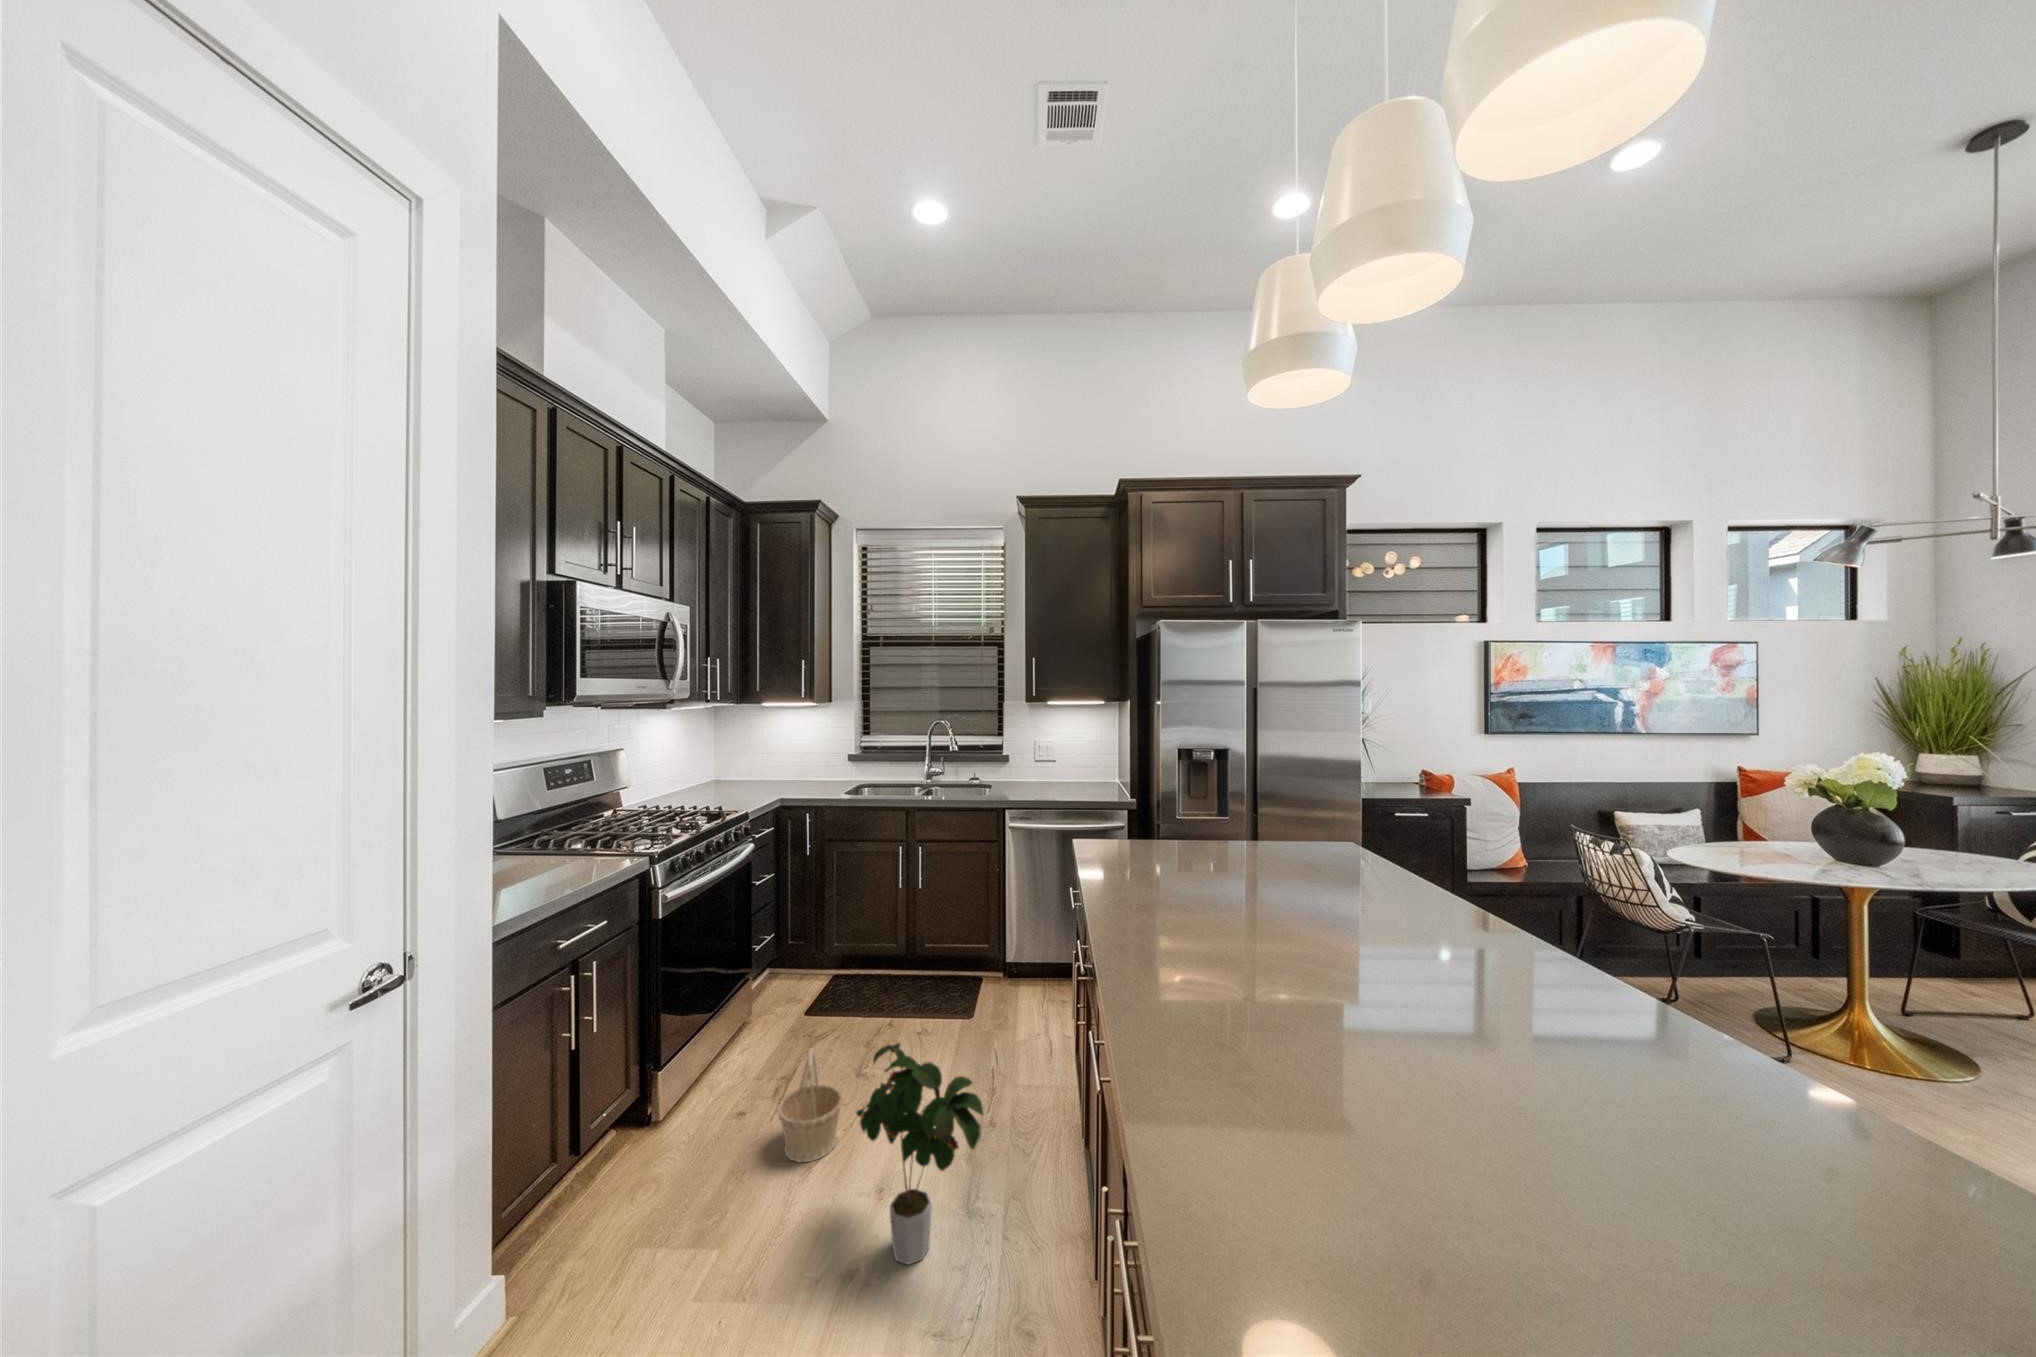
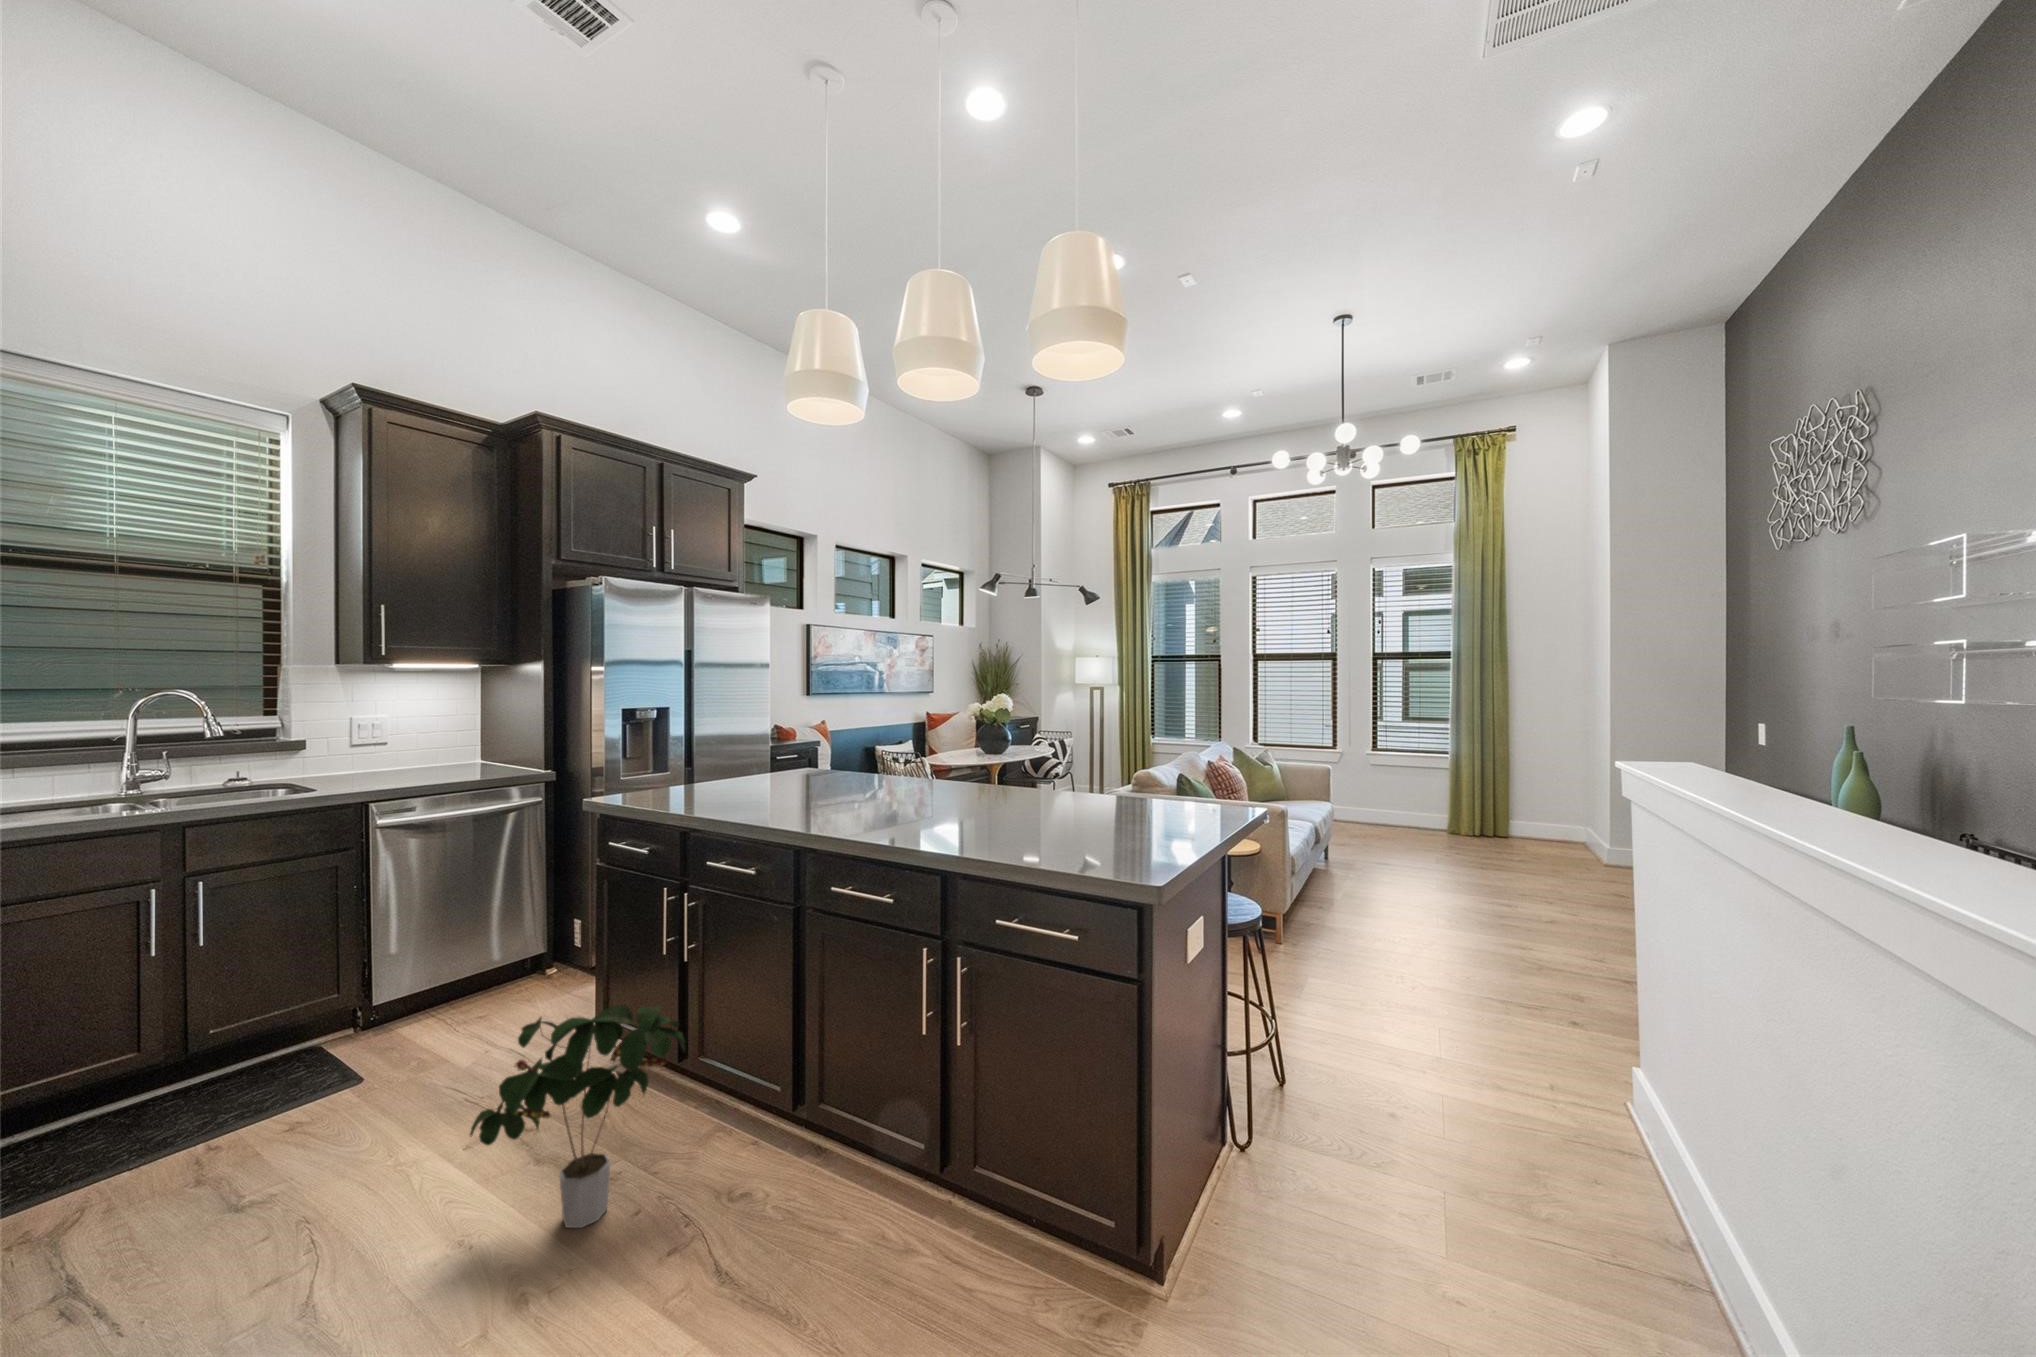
basket: present [778,1048,843,1162] -> none [238,1134,363,1297]

